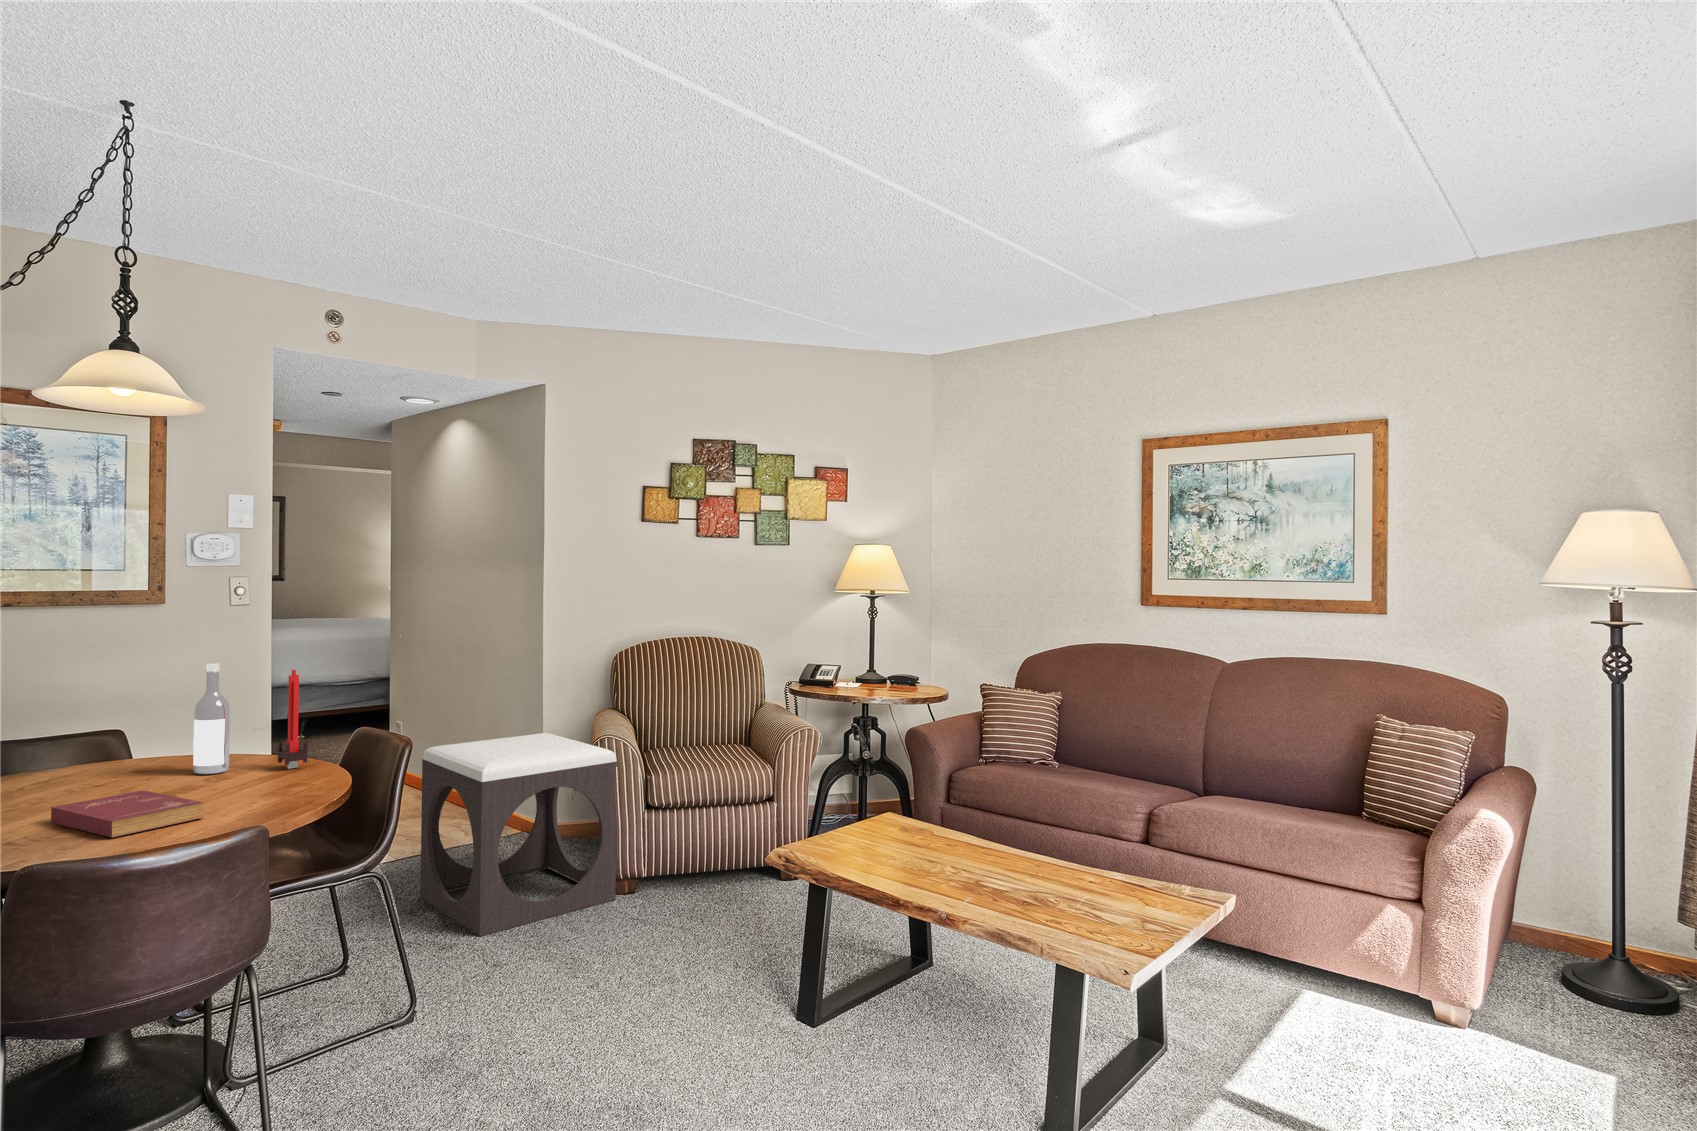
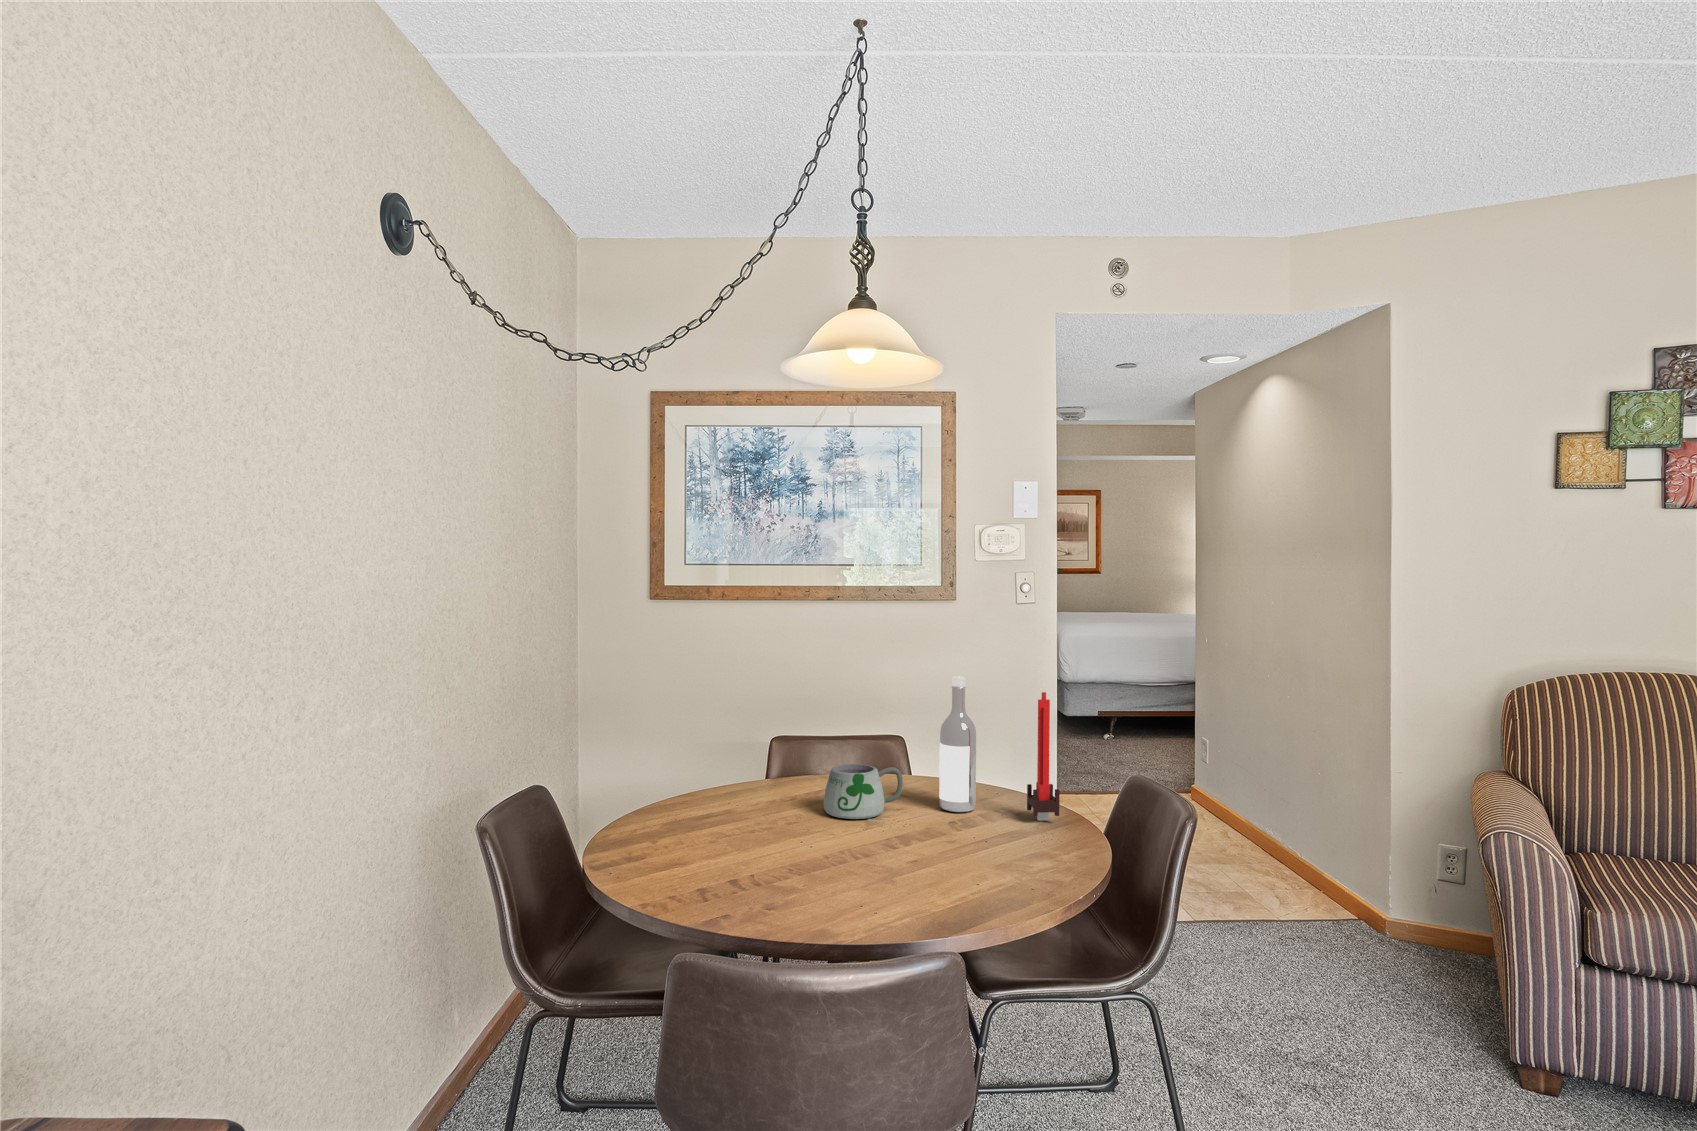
footstool: present [420,733,617,936] -> none [1217,797,1527,1099]
mug: none [73,744,158,793] -> present [824,764,903,823]
book: present [51,790,203,838] -> none [779,831,915,901]

